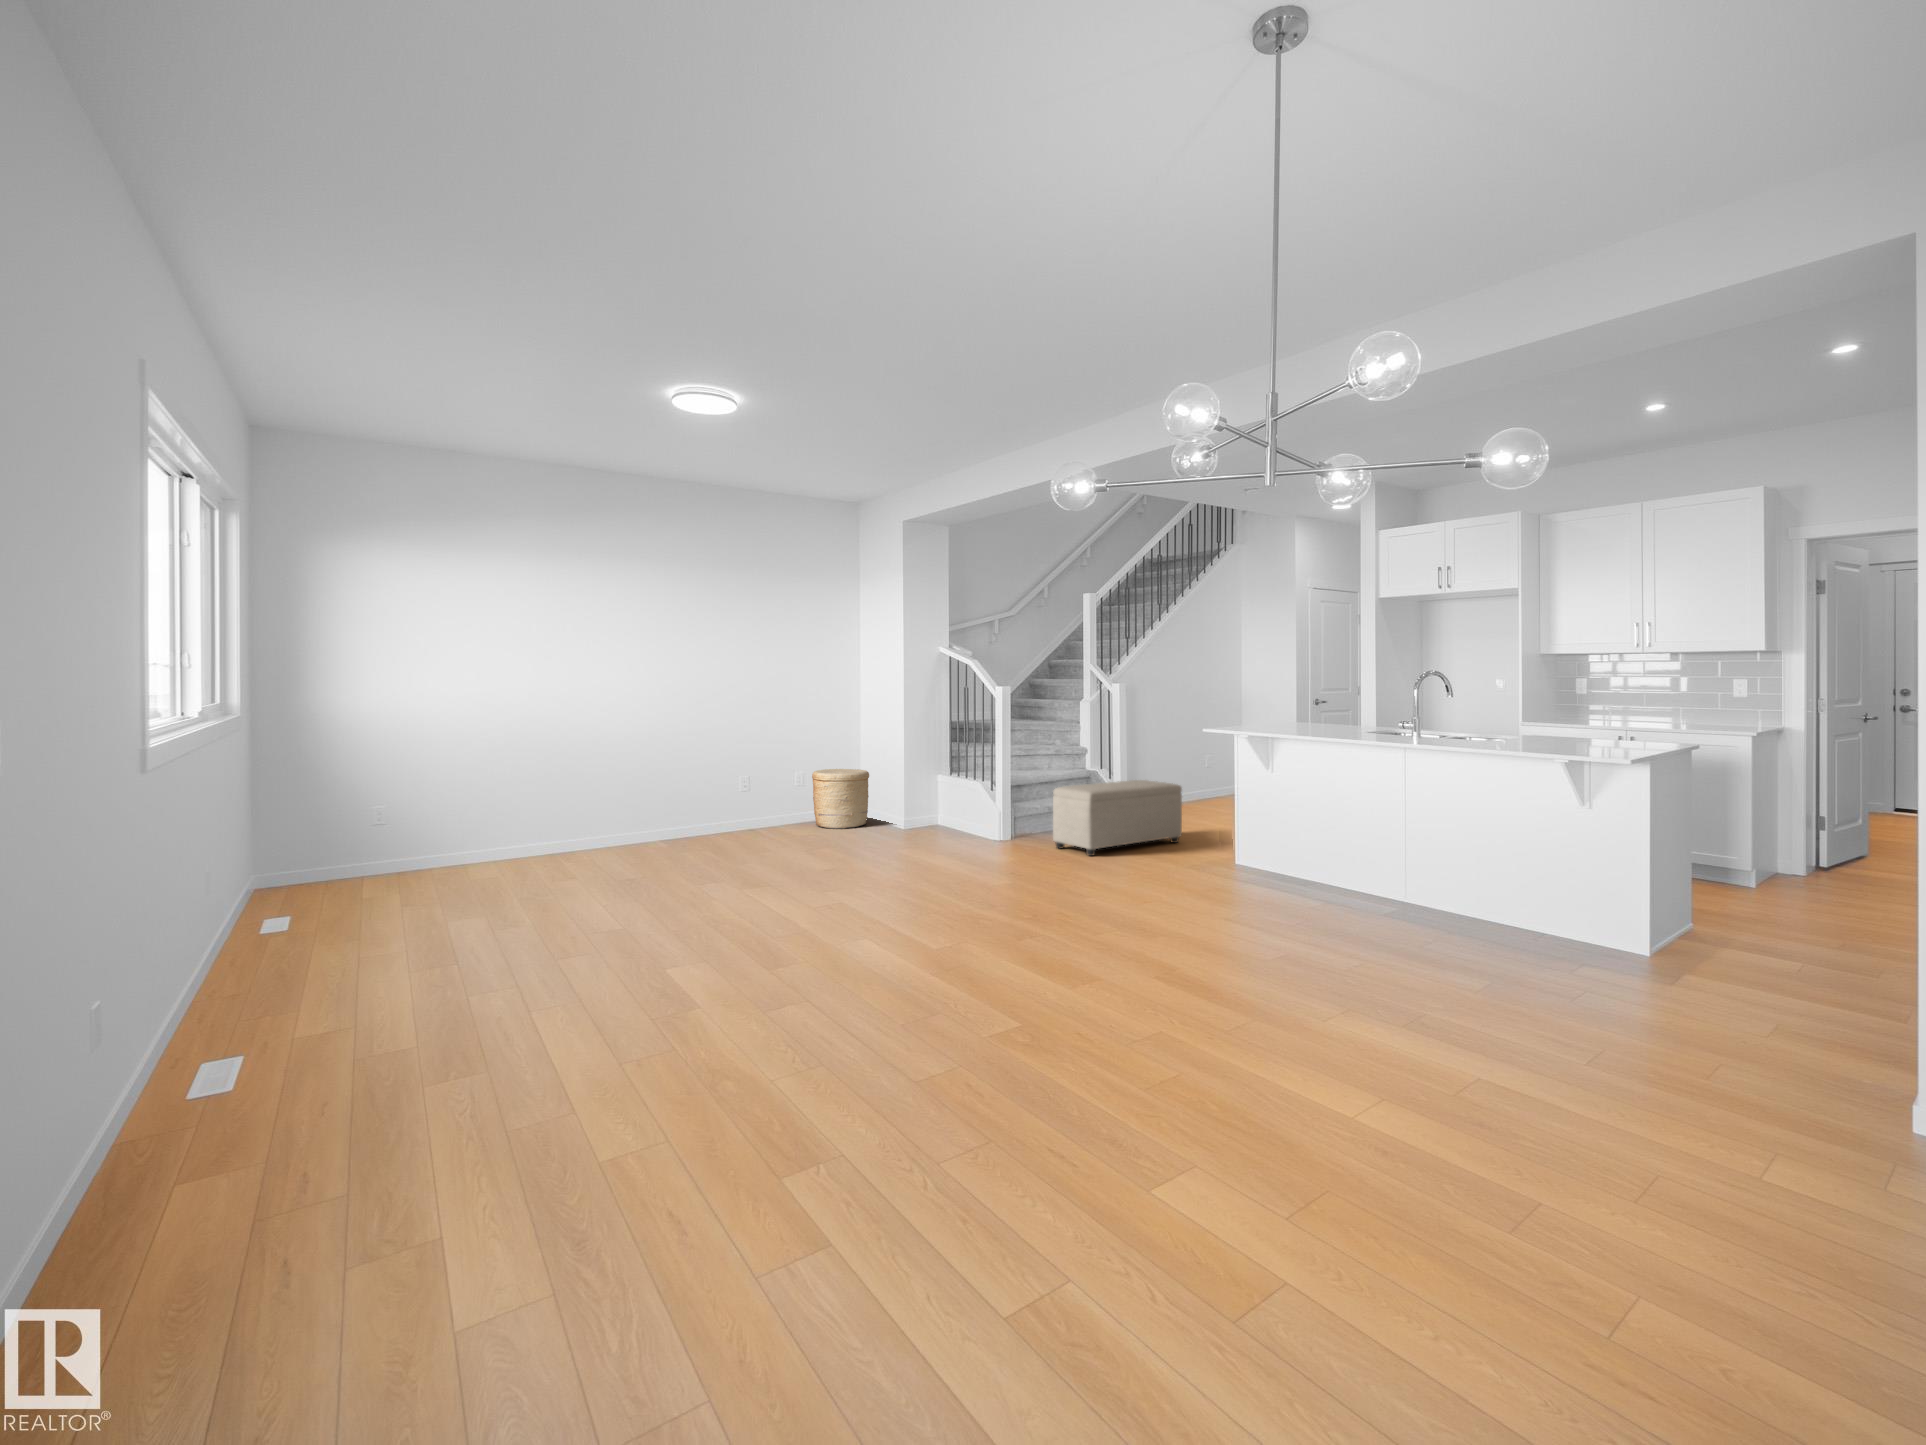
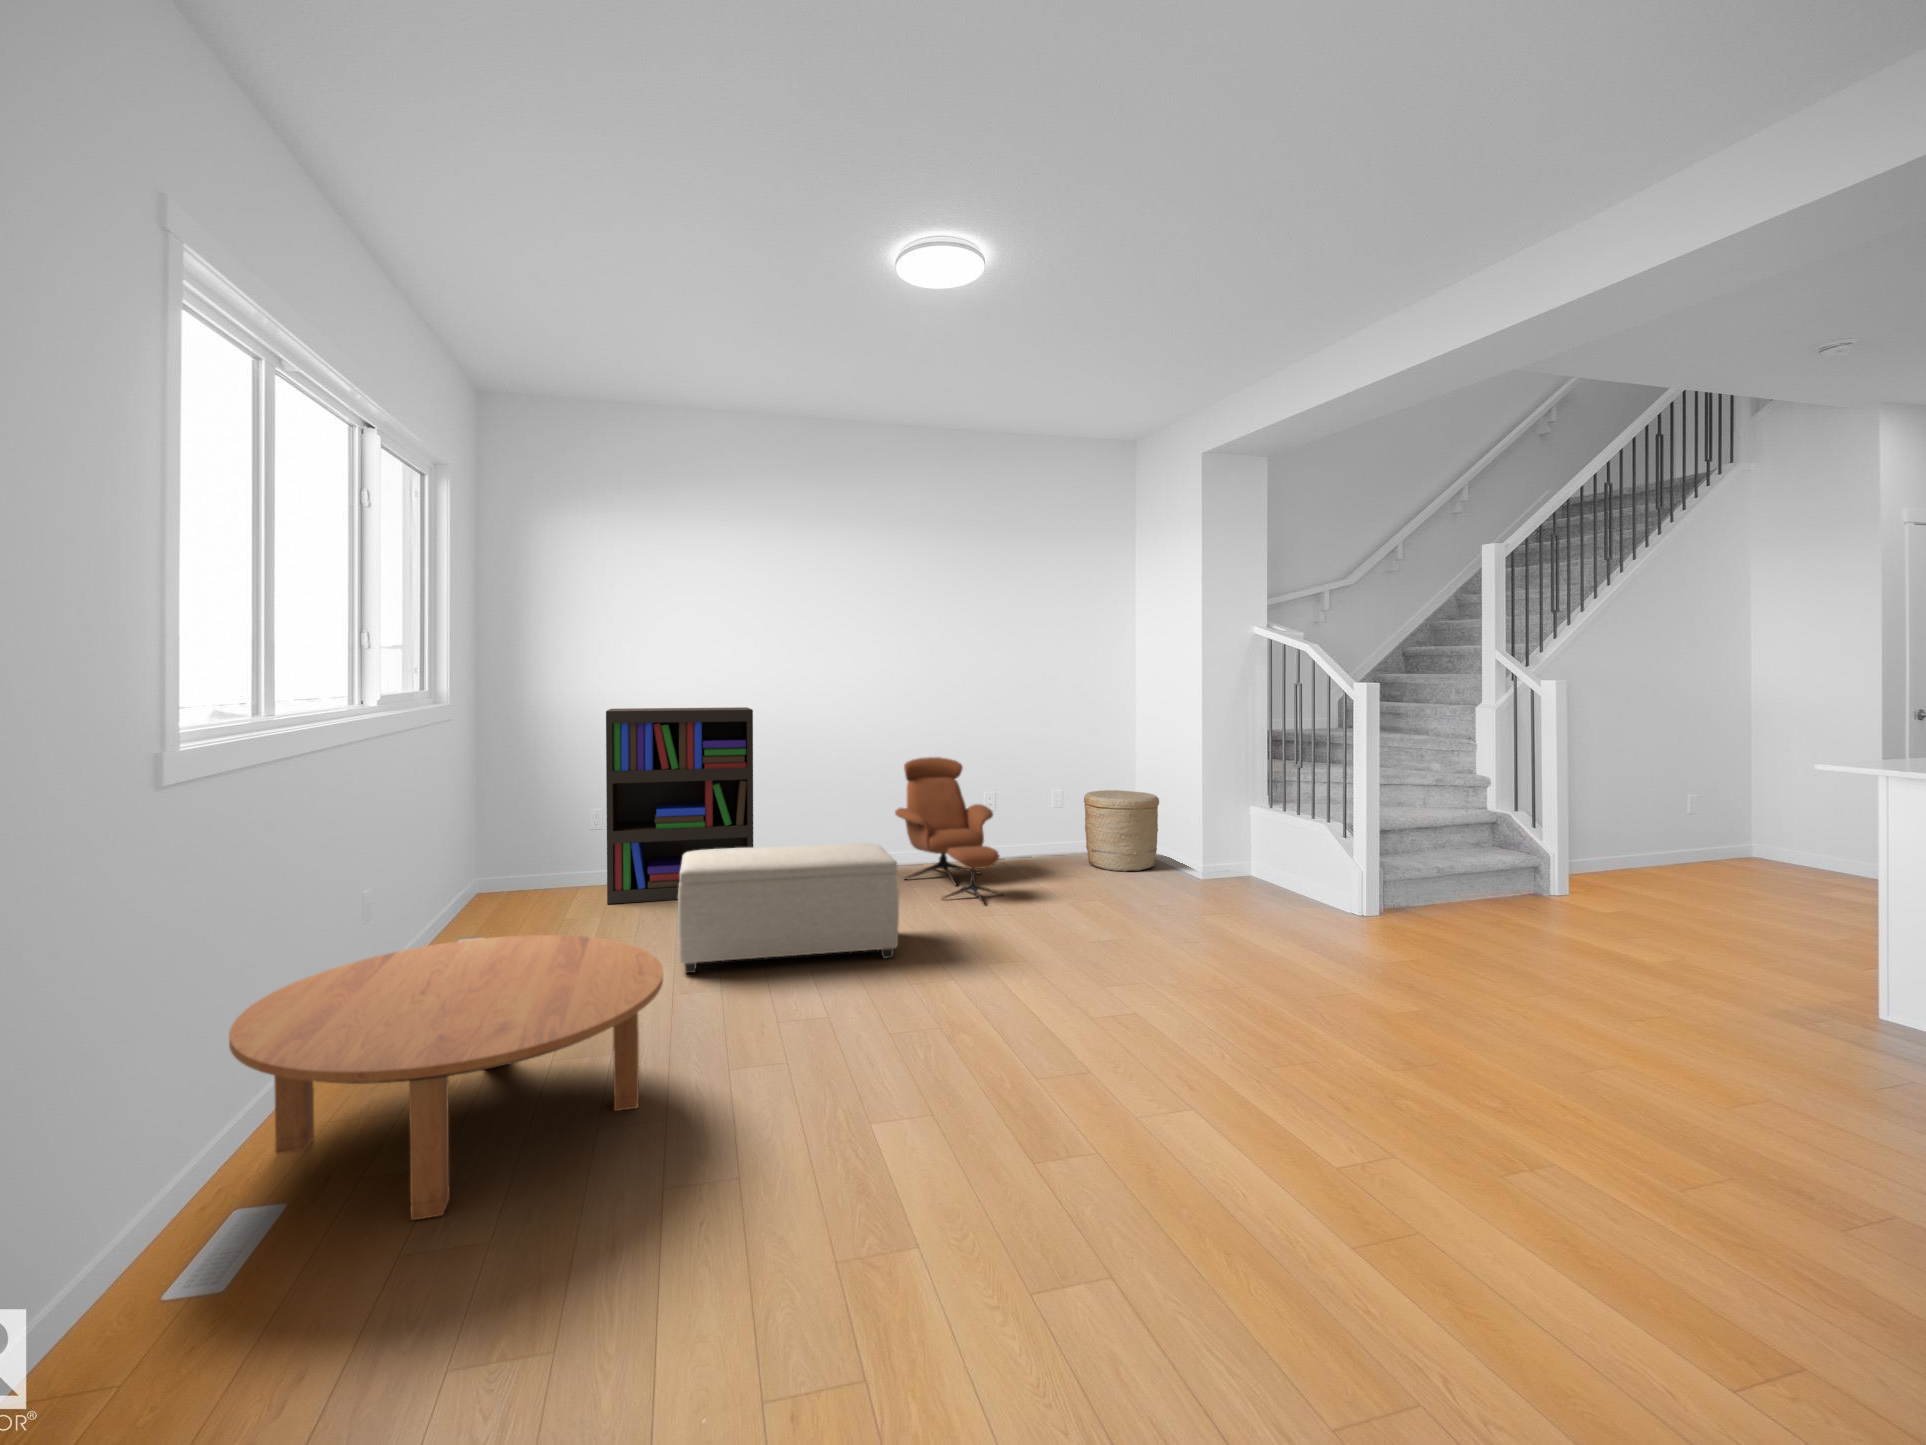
bookshelf: none [386,706,533,879] -> present [606,707,753,904]
lounge chair: none [658,746,751,855] -> present [895,757,1003,904]
ottoman: present [1053,780,1182,856] -> present [678,843,899,973]
coffee table: none [186,870,526,1035] -> present [229,935,663,1220]

